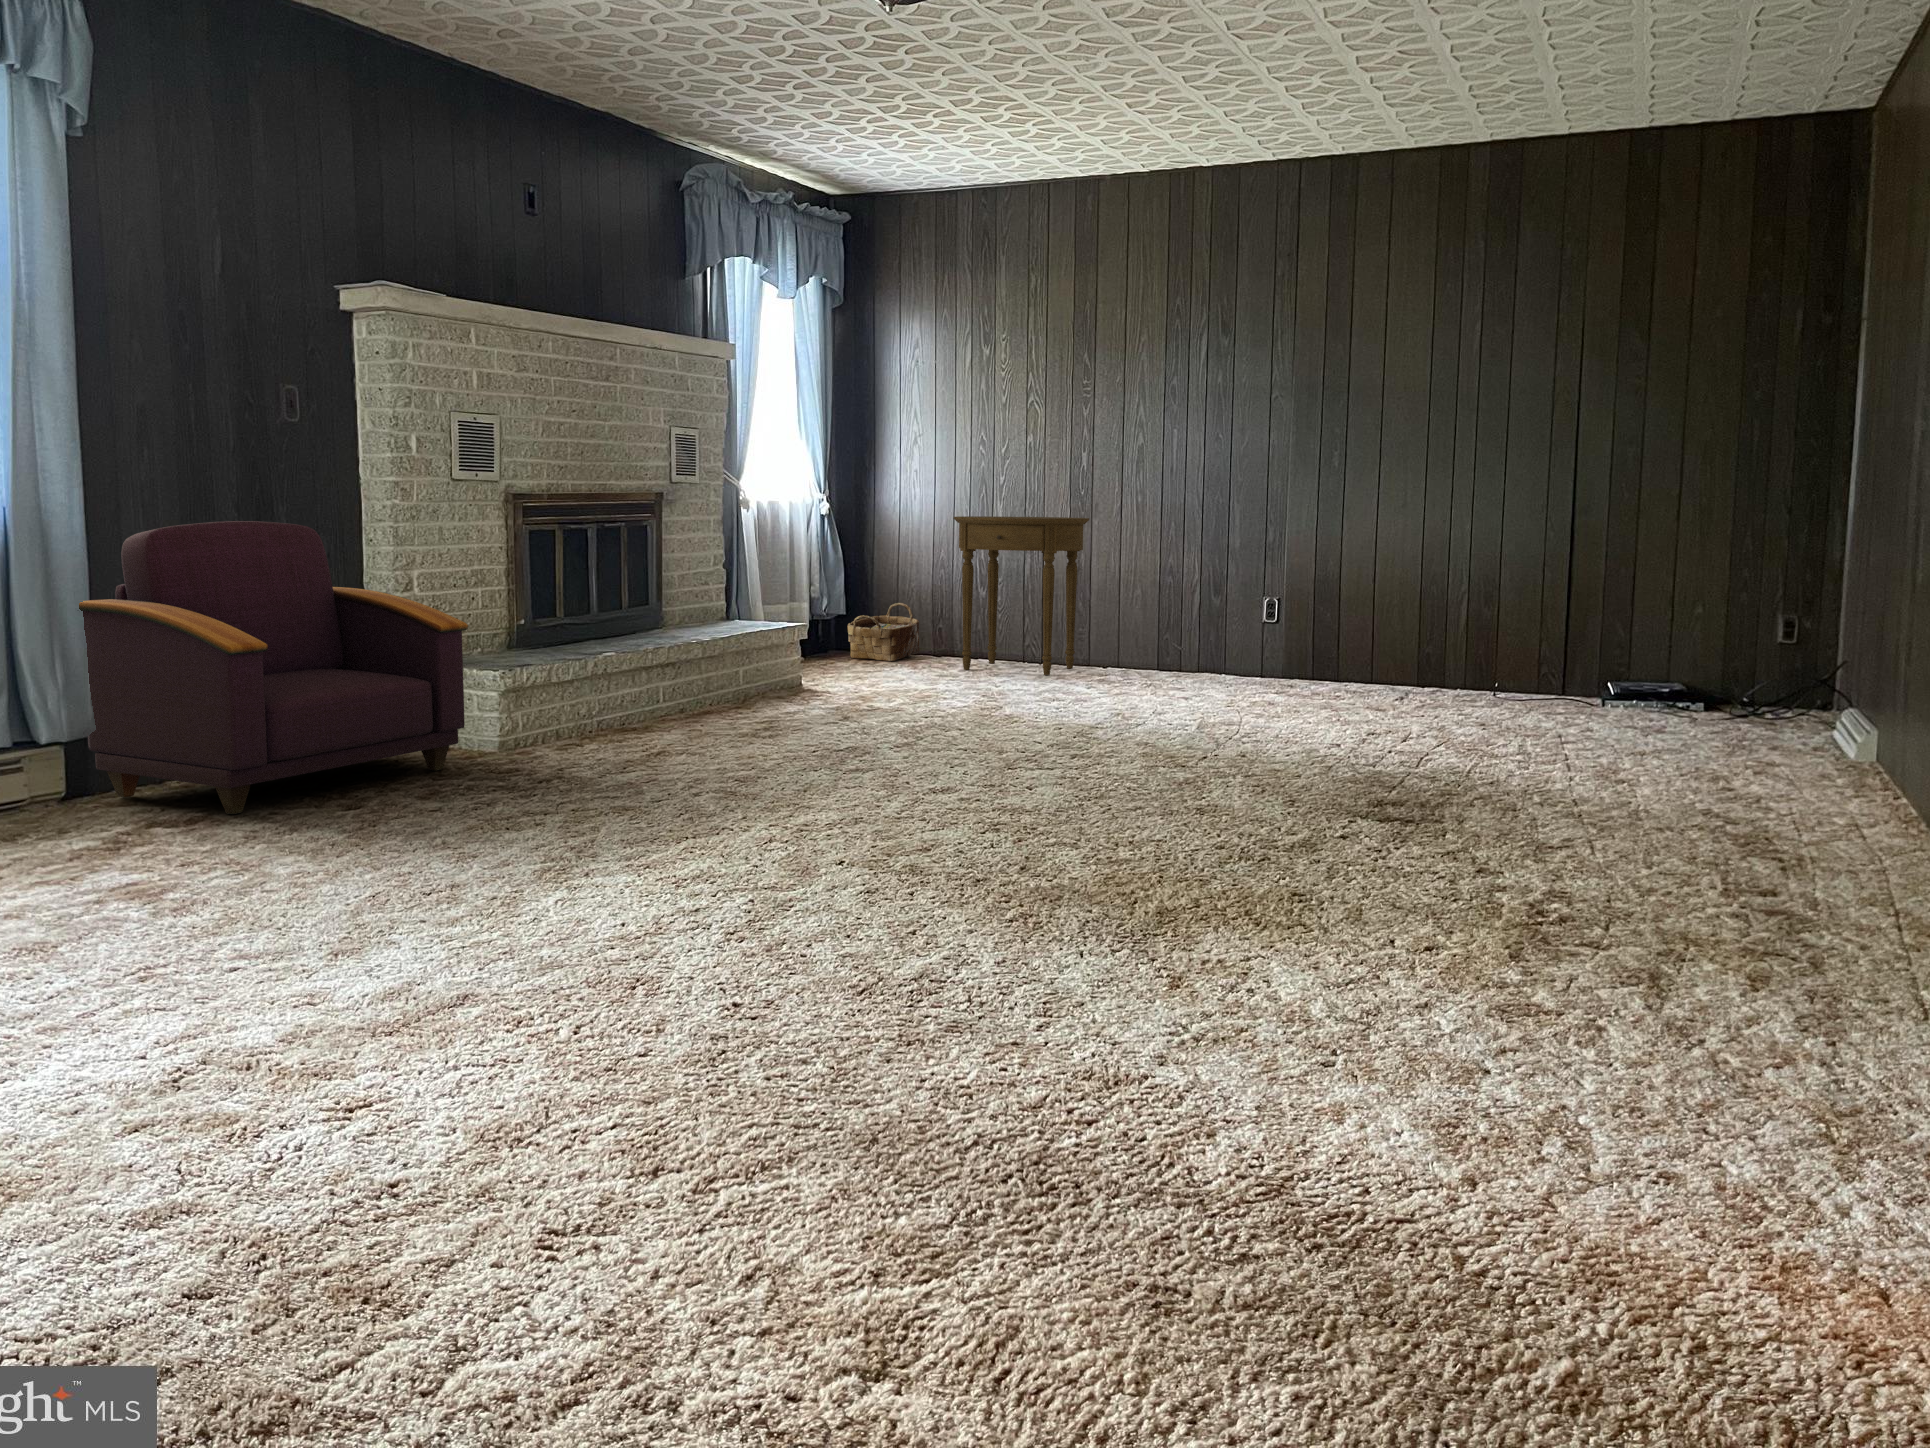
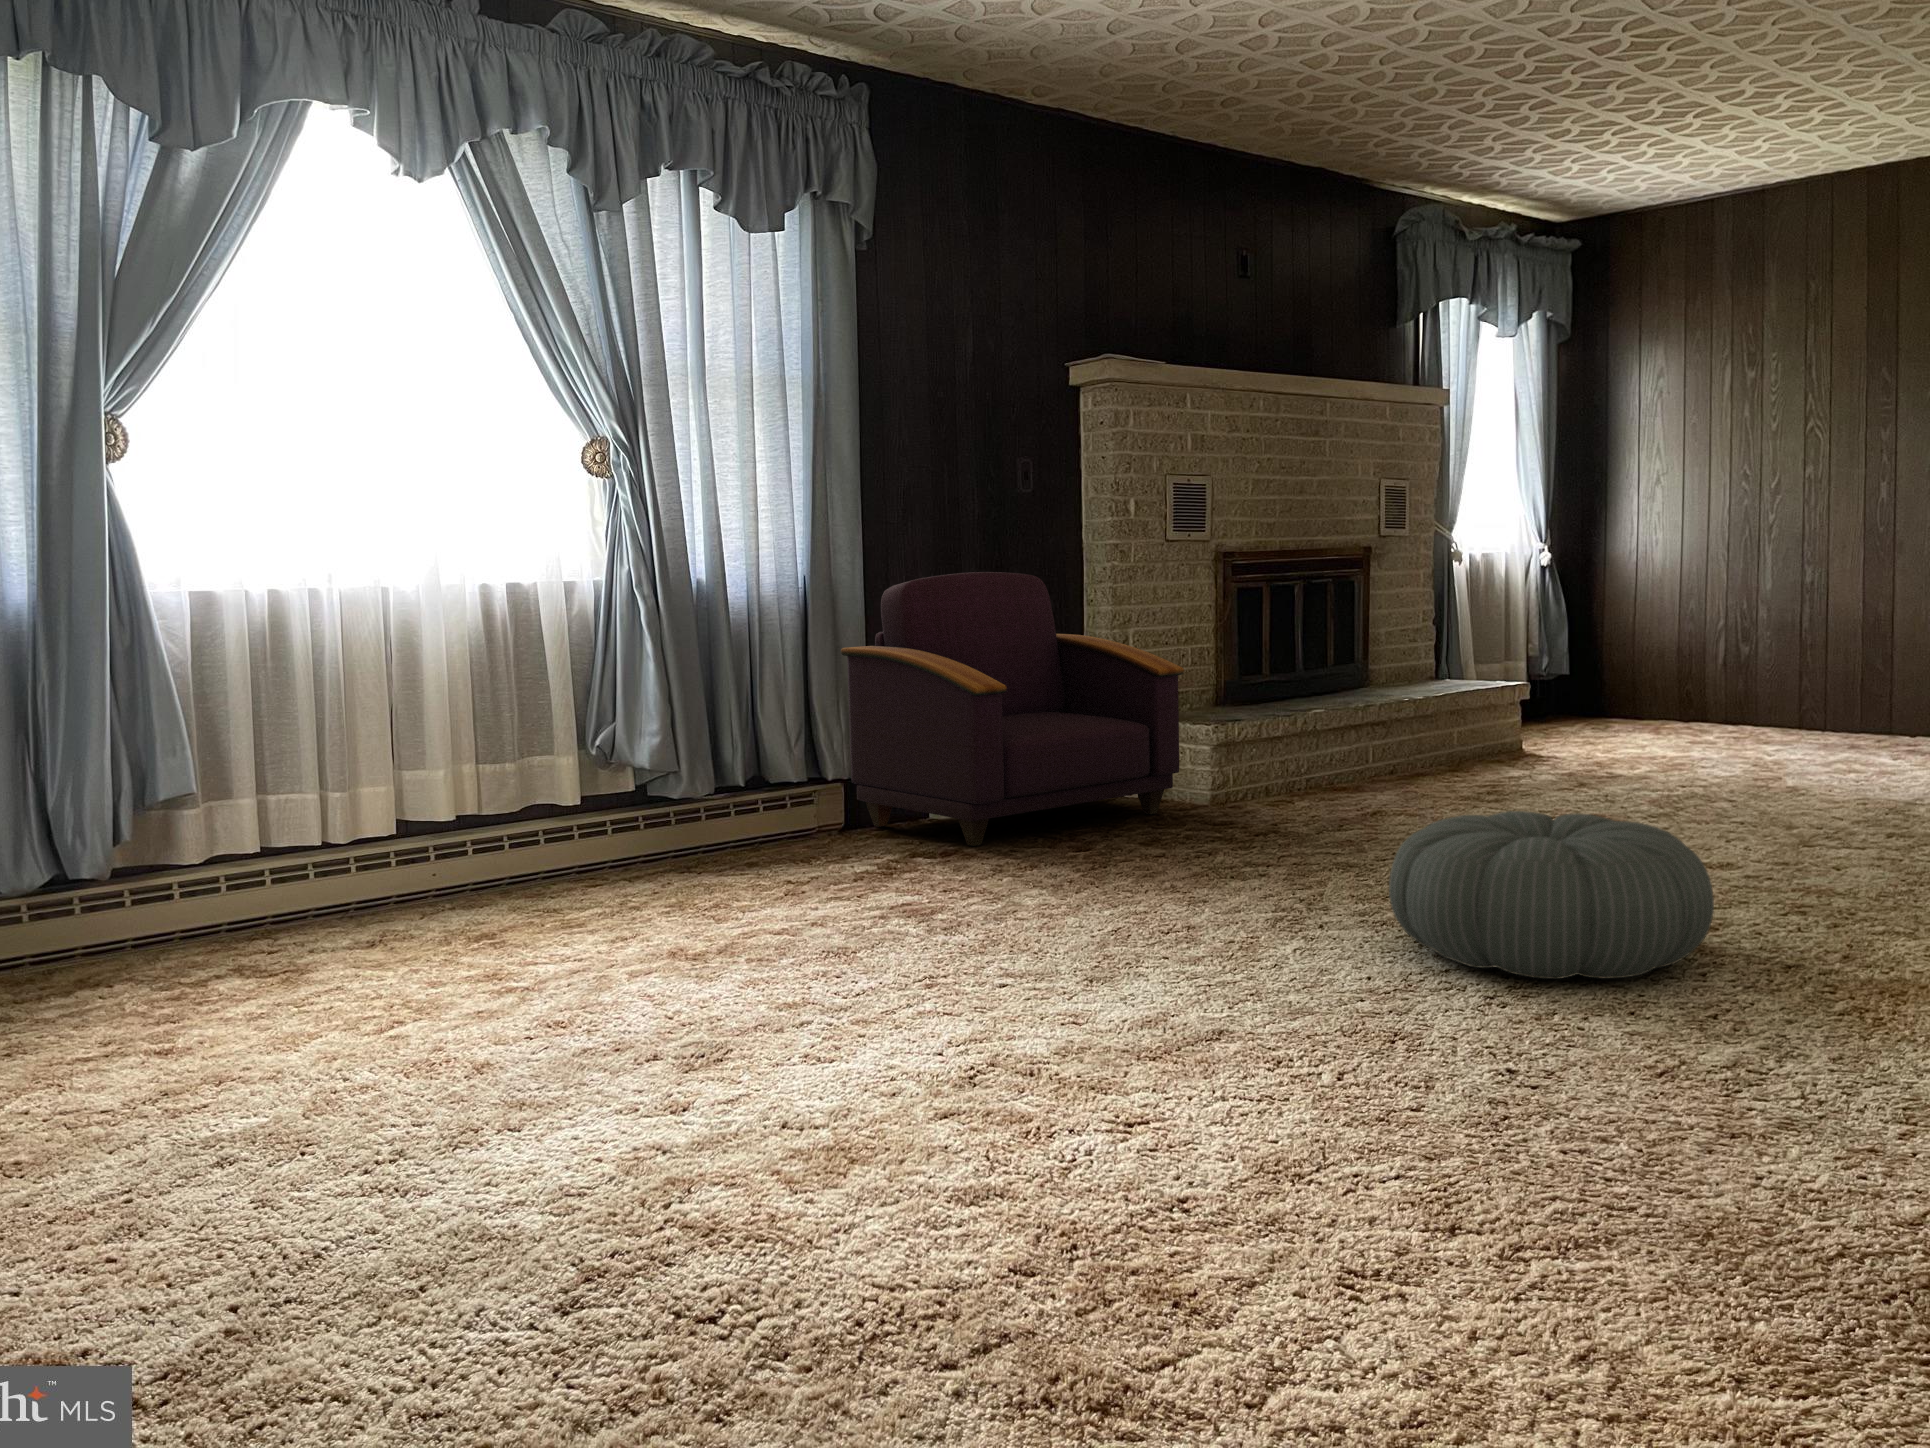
side table: present [954,516,1089,675] -> none [1713,544,1900,733]
woven basket: present [847,603,920,661] -> none [1577,649,1667,715]
pouf: none [645,760,918,913] -> present [1389,811,1714,979]

